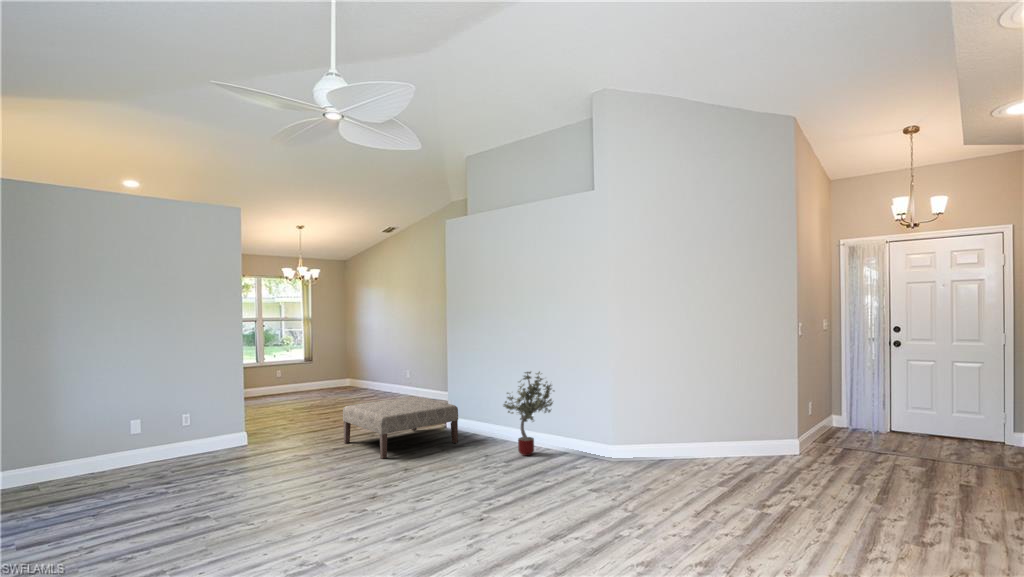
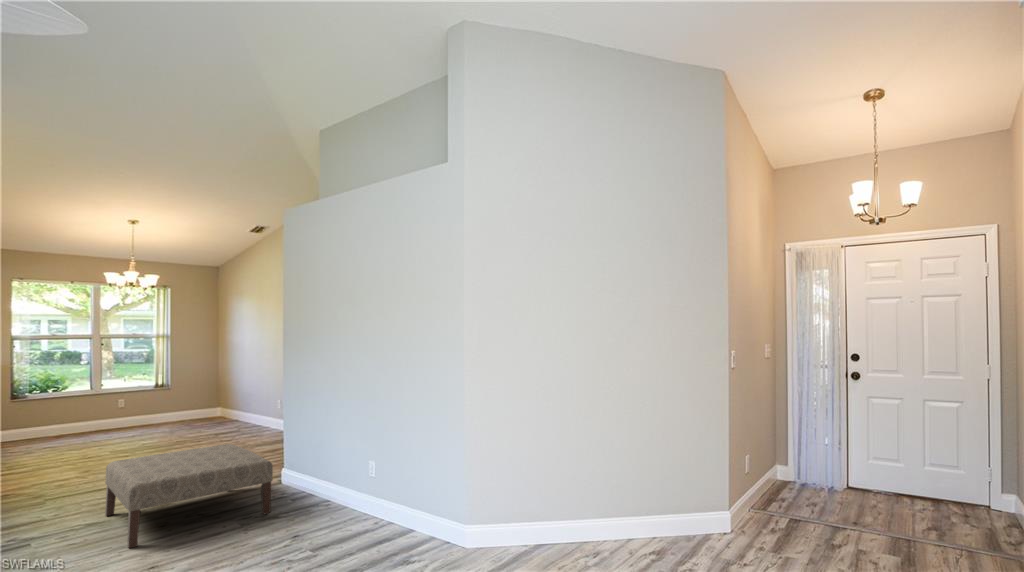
potted tree: present [504,372,554,456] -> none [328,415,397,539]

